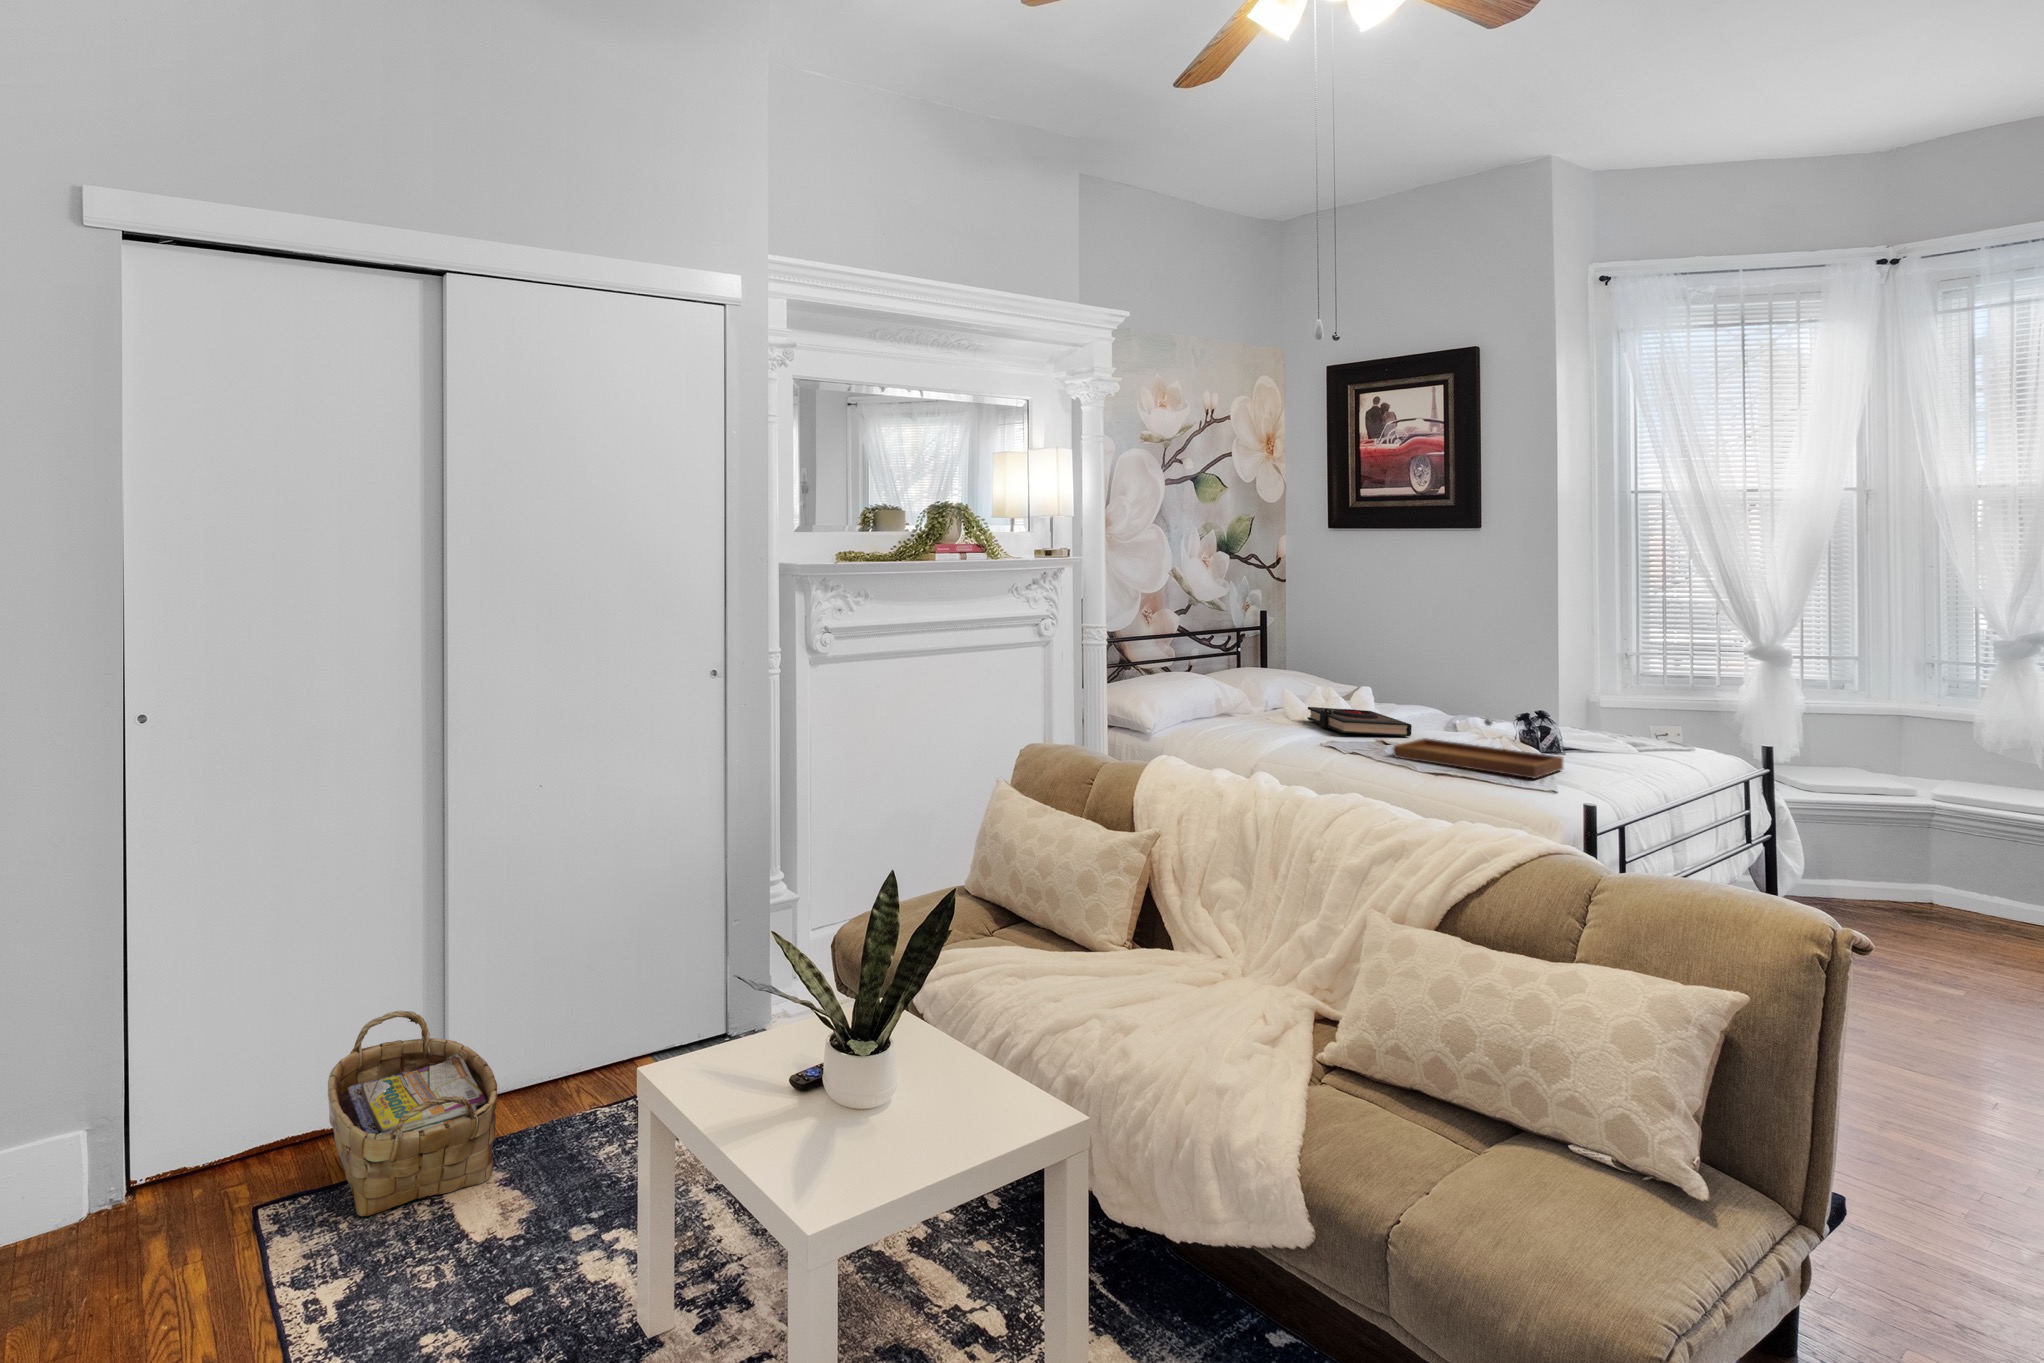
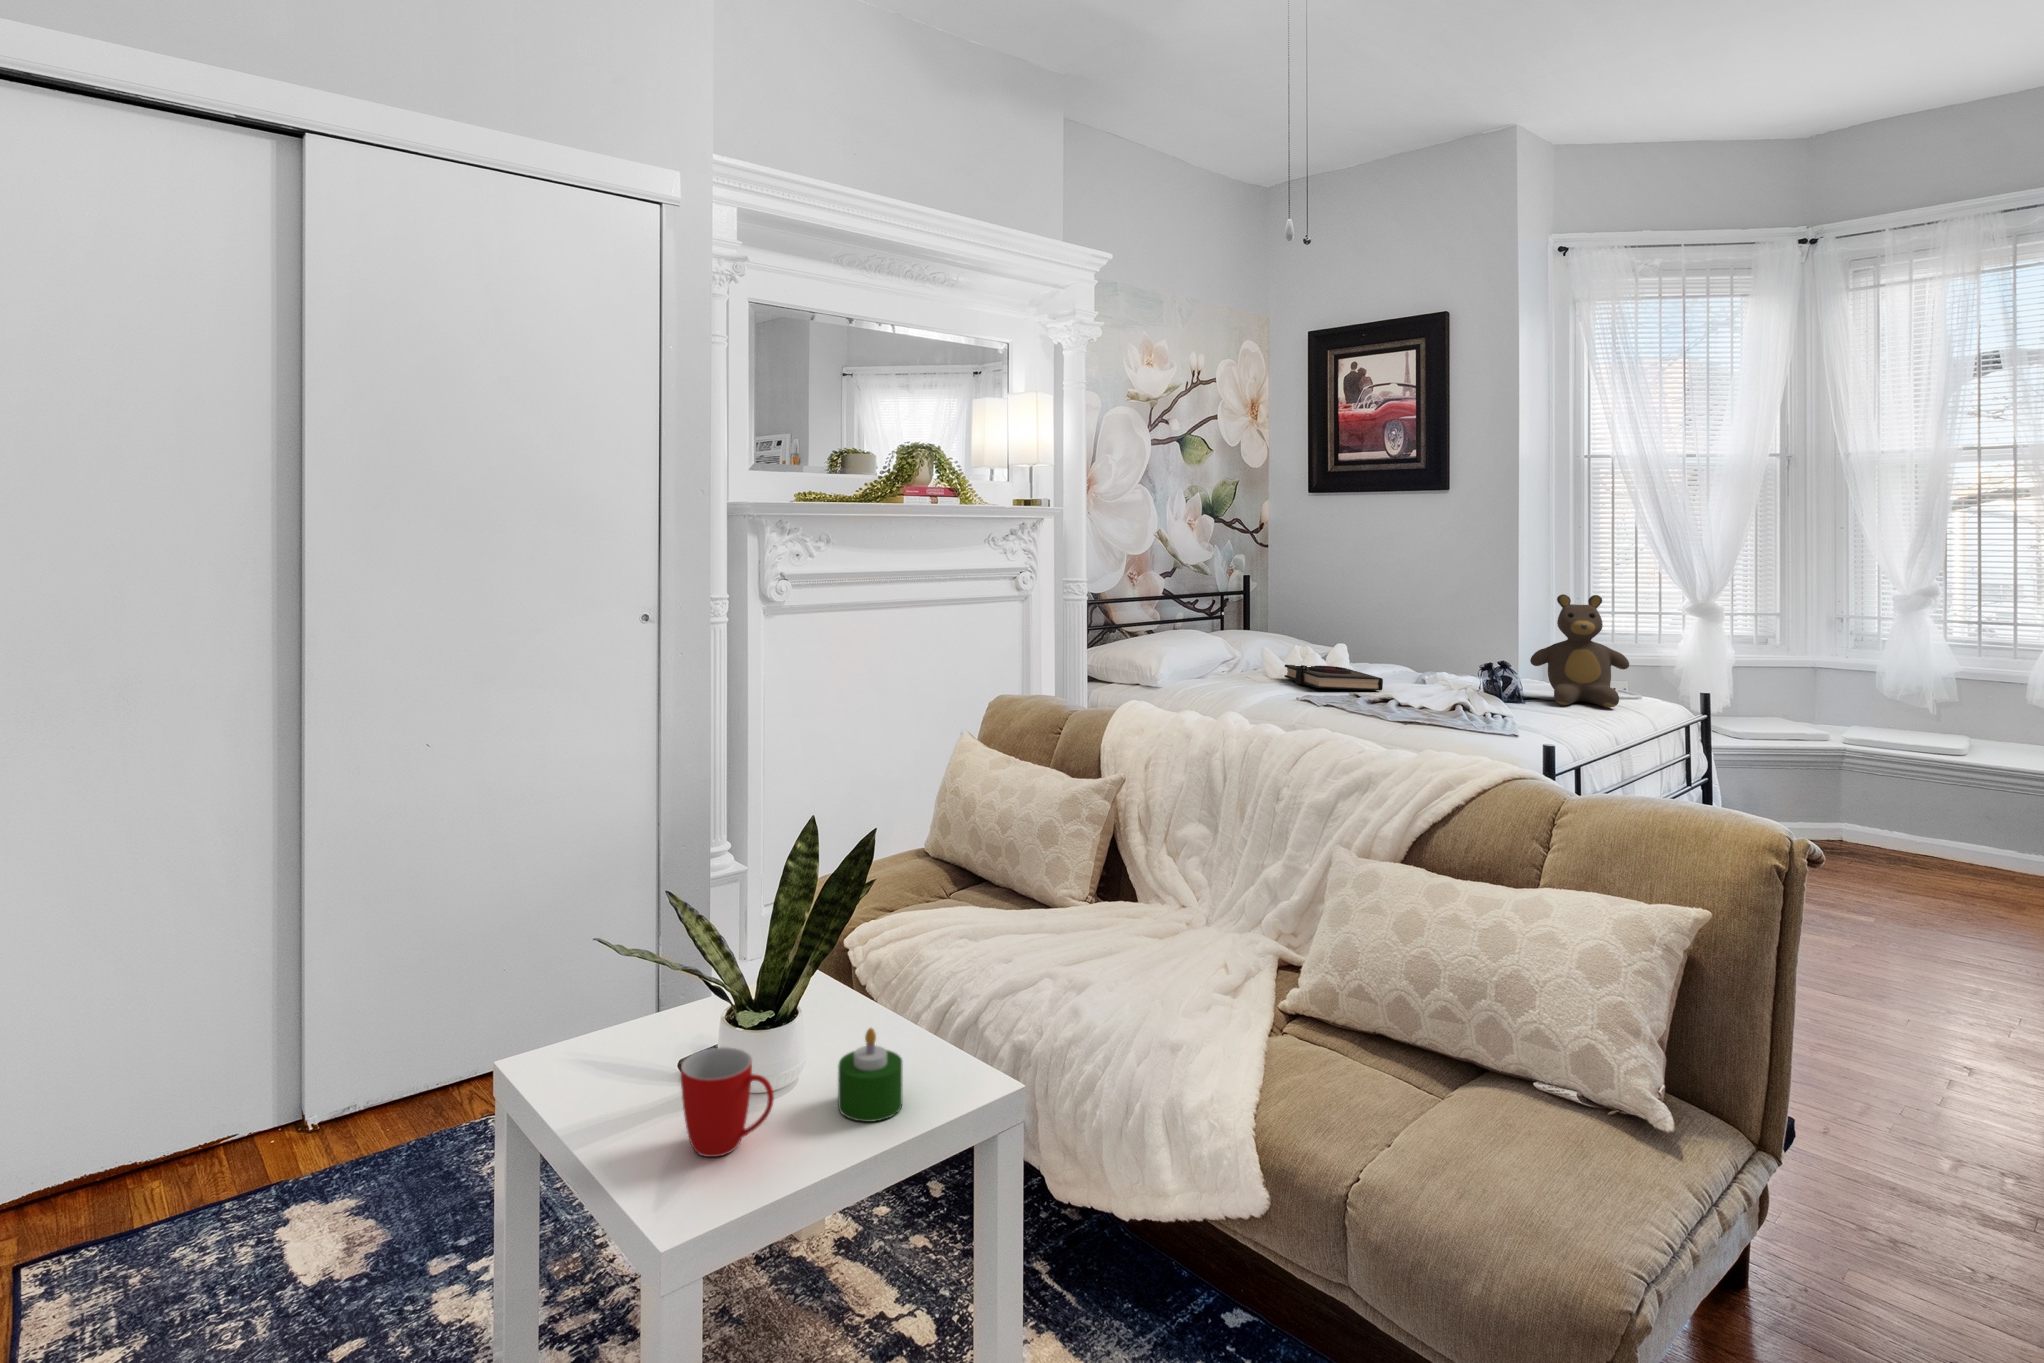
teddy bear: none [1571,643,1681,761] -> present [1530,594,1629,708]
tray: present [1394,719,1563,778] -> none [1366,668,1524,725]
woven basket: present [328,1011,498,1216] -> none [127,1014,354,1266]
candle: none [929,1061,984,1141] -> present [838,1028,902,1122]
mug: none [804,1071,882,1162] -> present [681,1047,774,1157]

